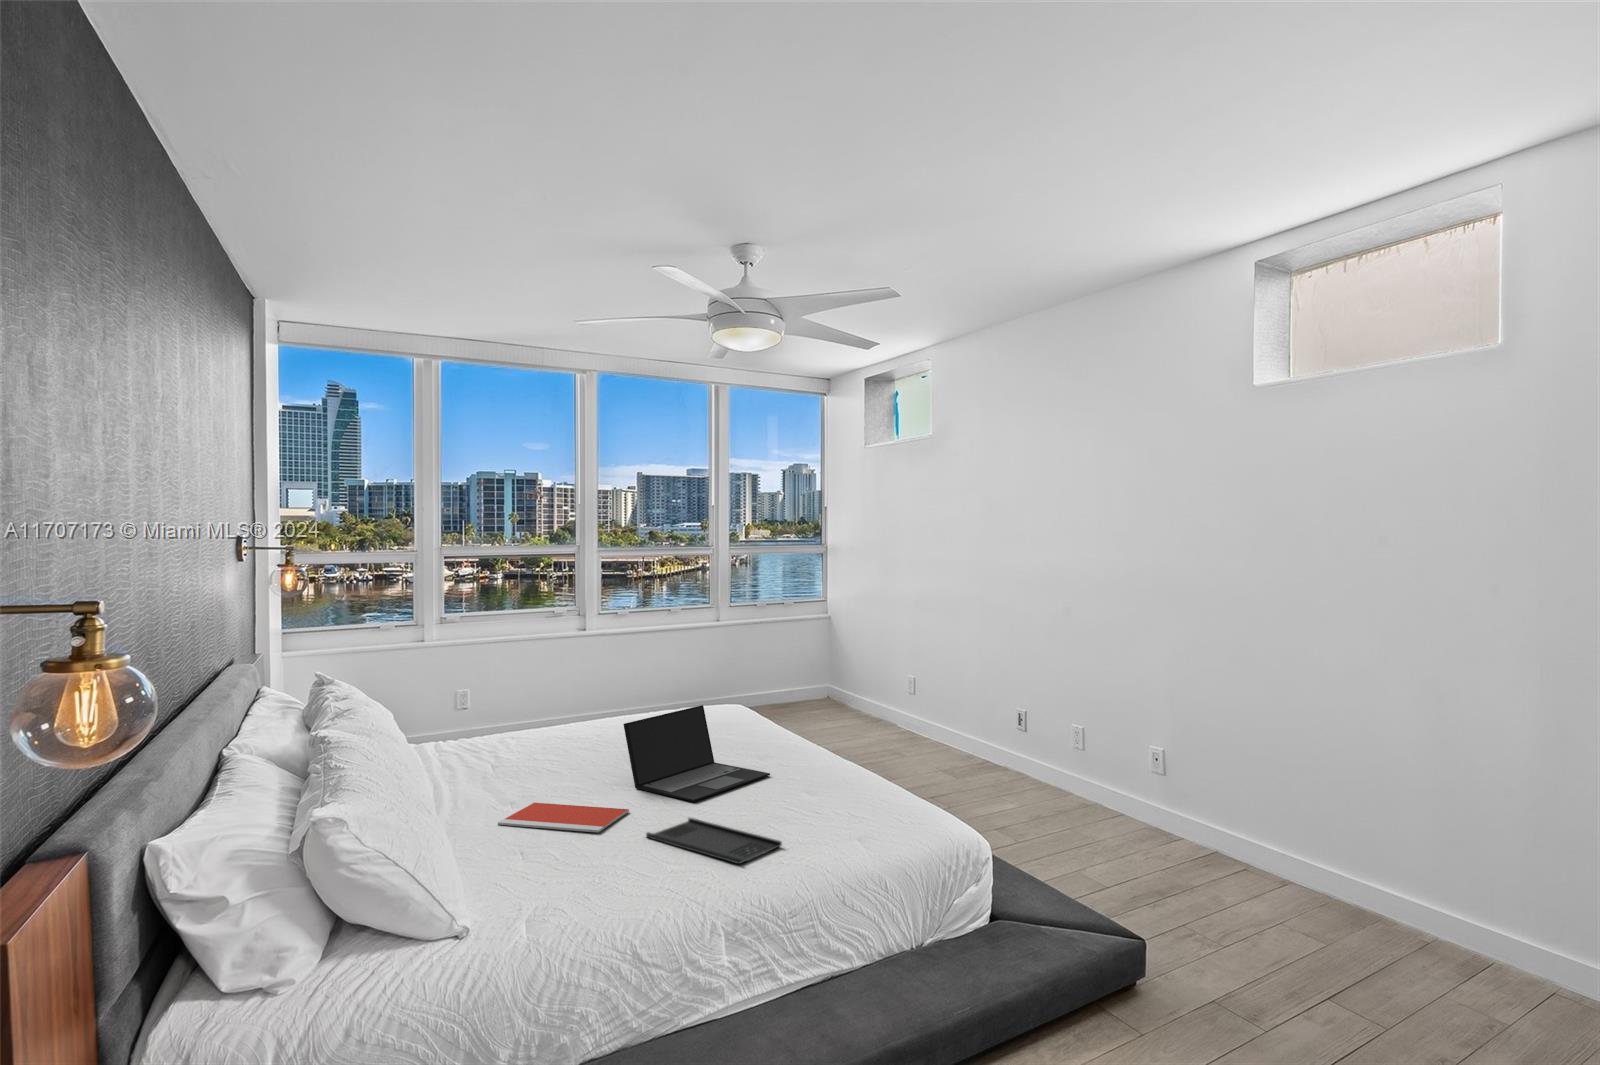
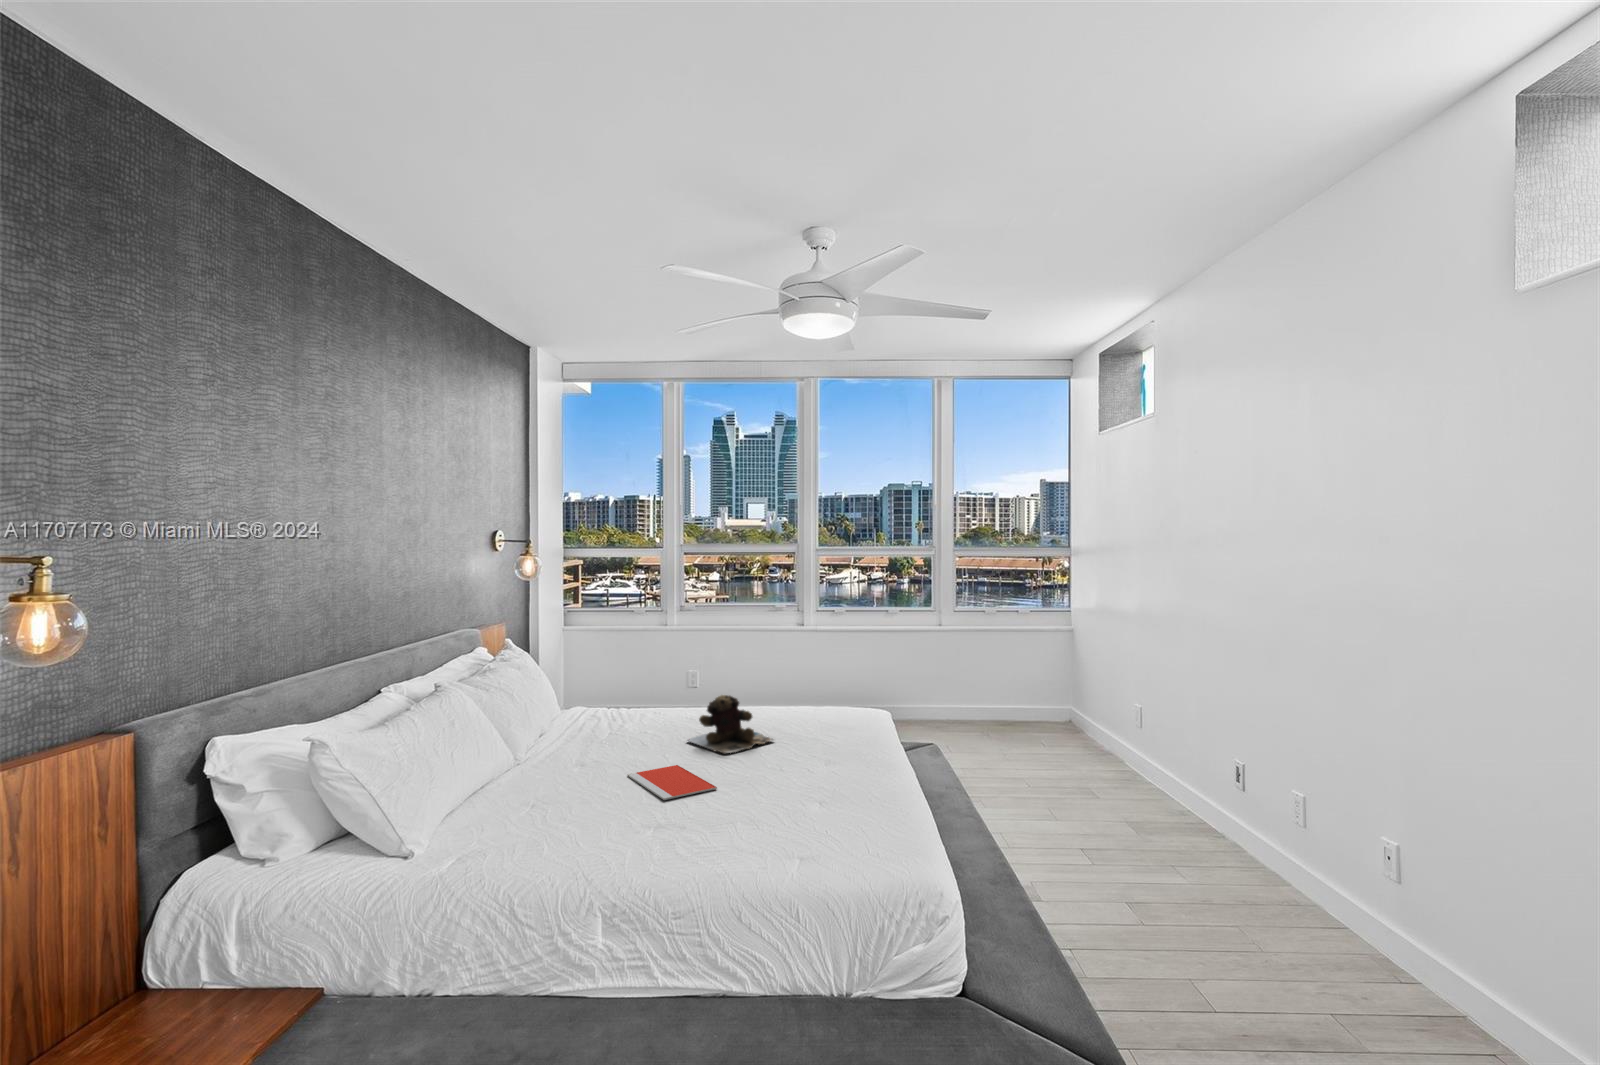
laptop: present [623,705,770,802] -> none [758,707,879,794]
teddy bear: none [487,717,588,783] -> present [687,695,774,753]
tray: present [646,818,782,864] -> none [684,806,750,858]

